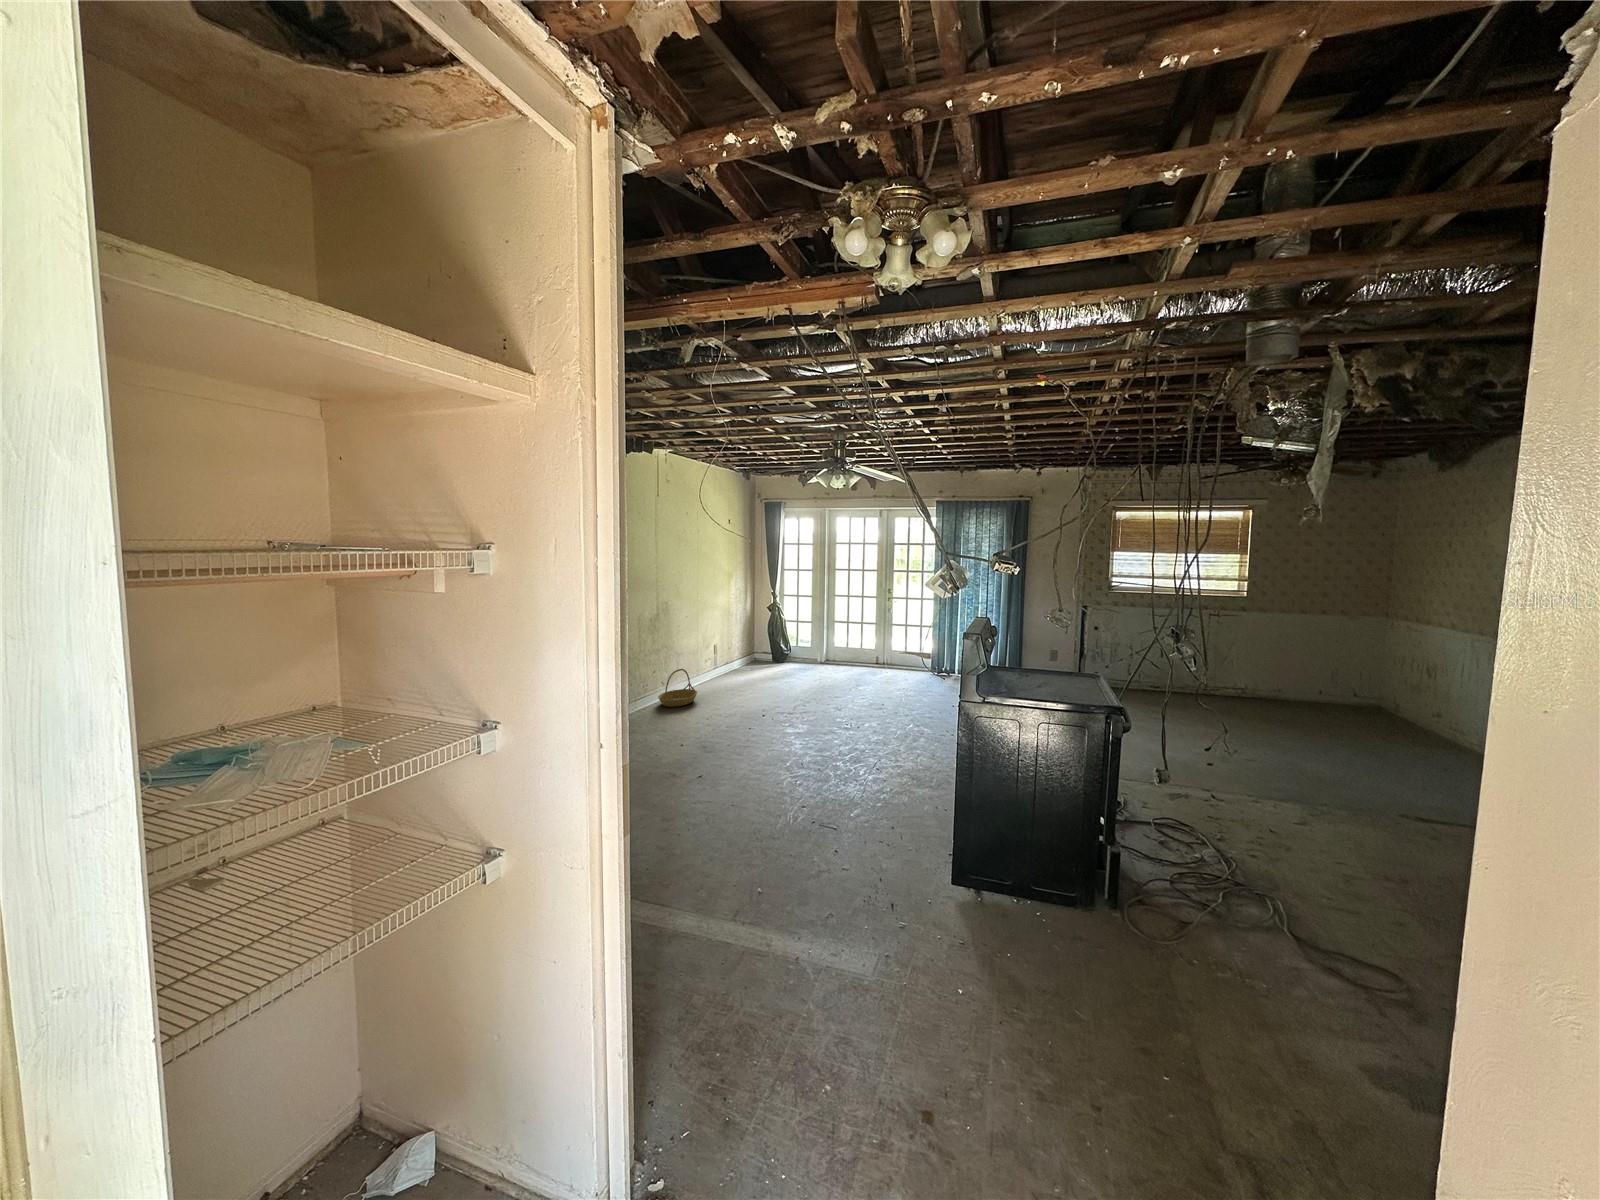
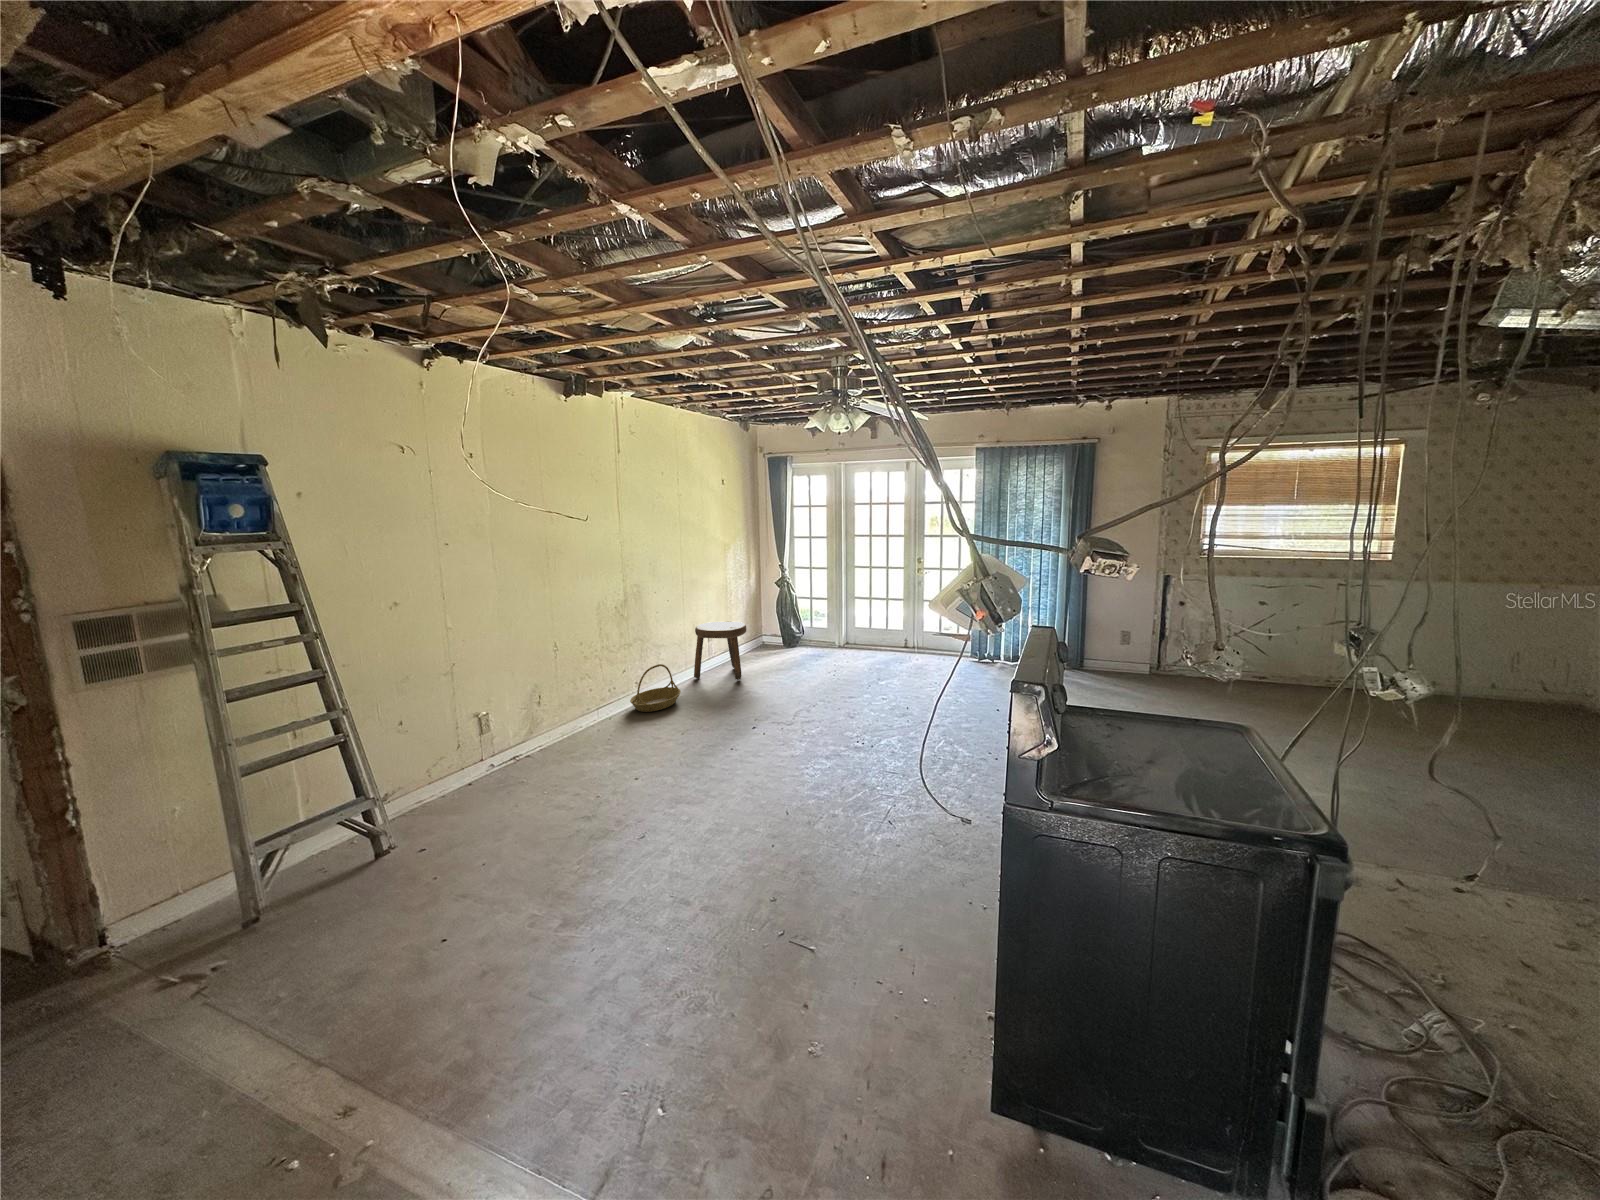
stool: none [702,638,748,686] -> present [694,622,746,680]

